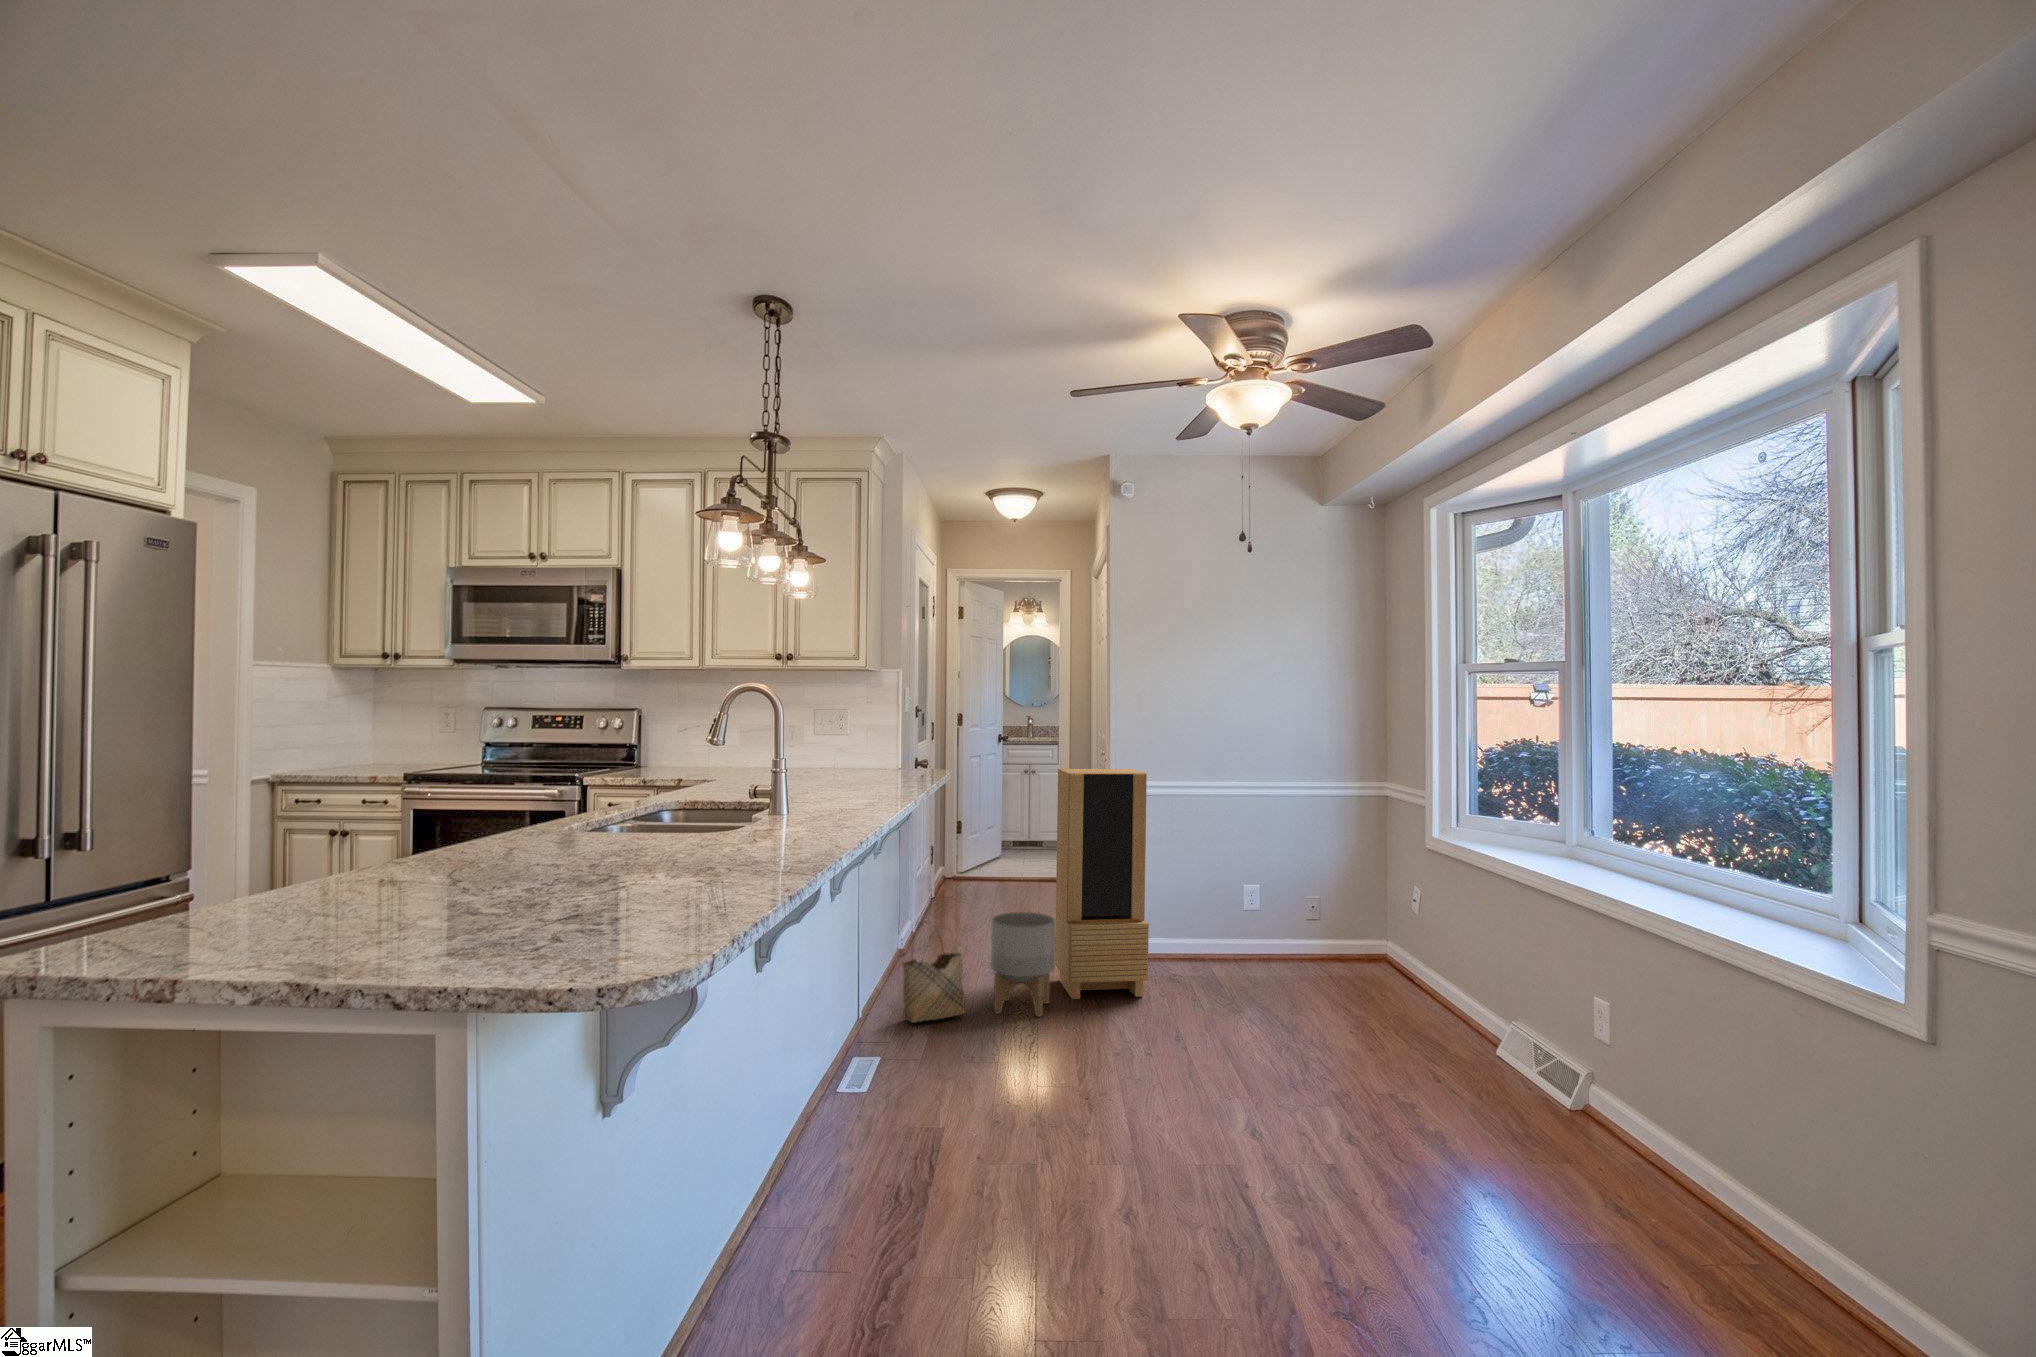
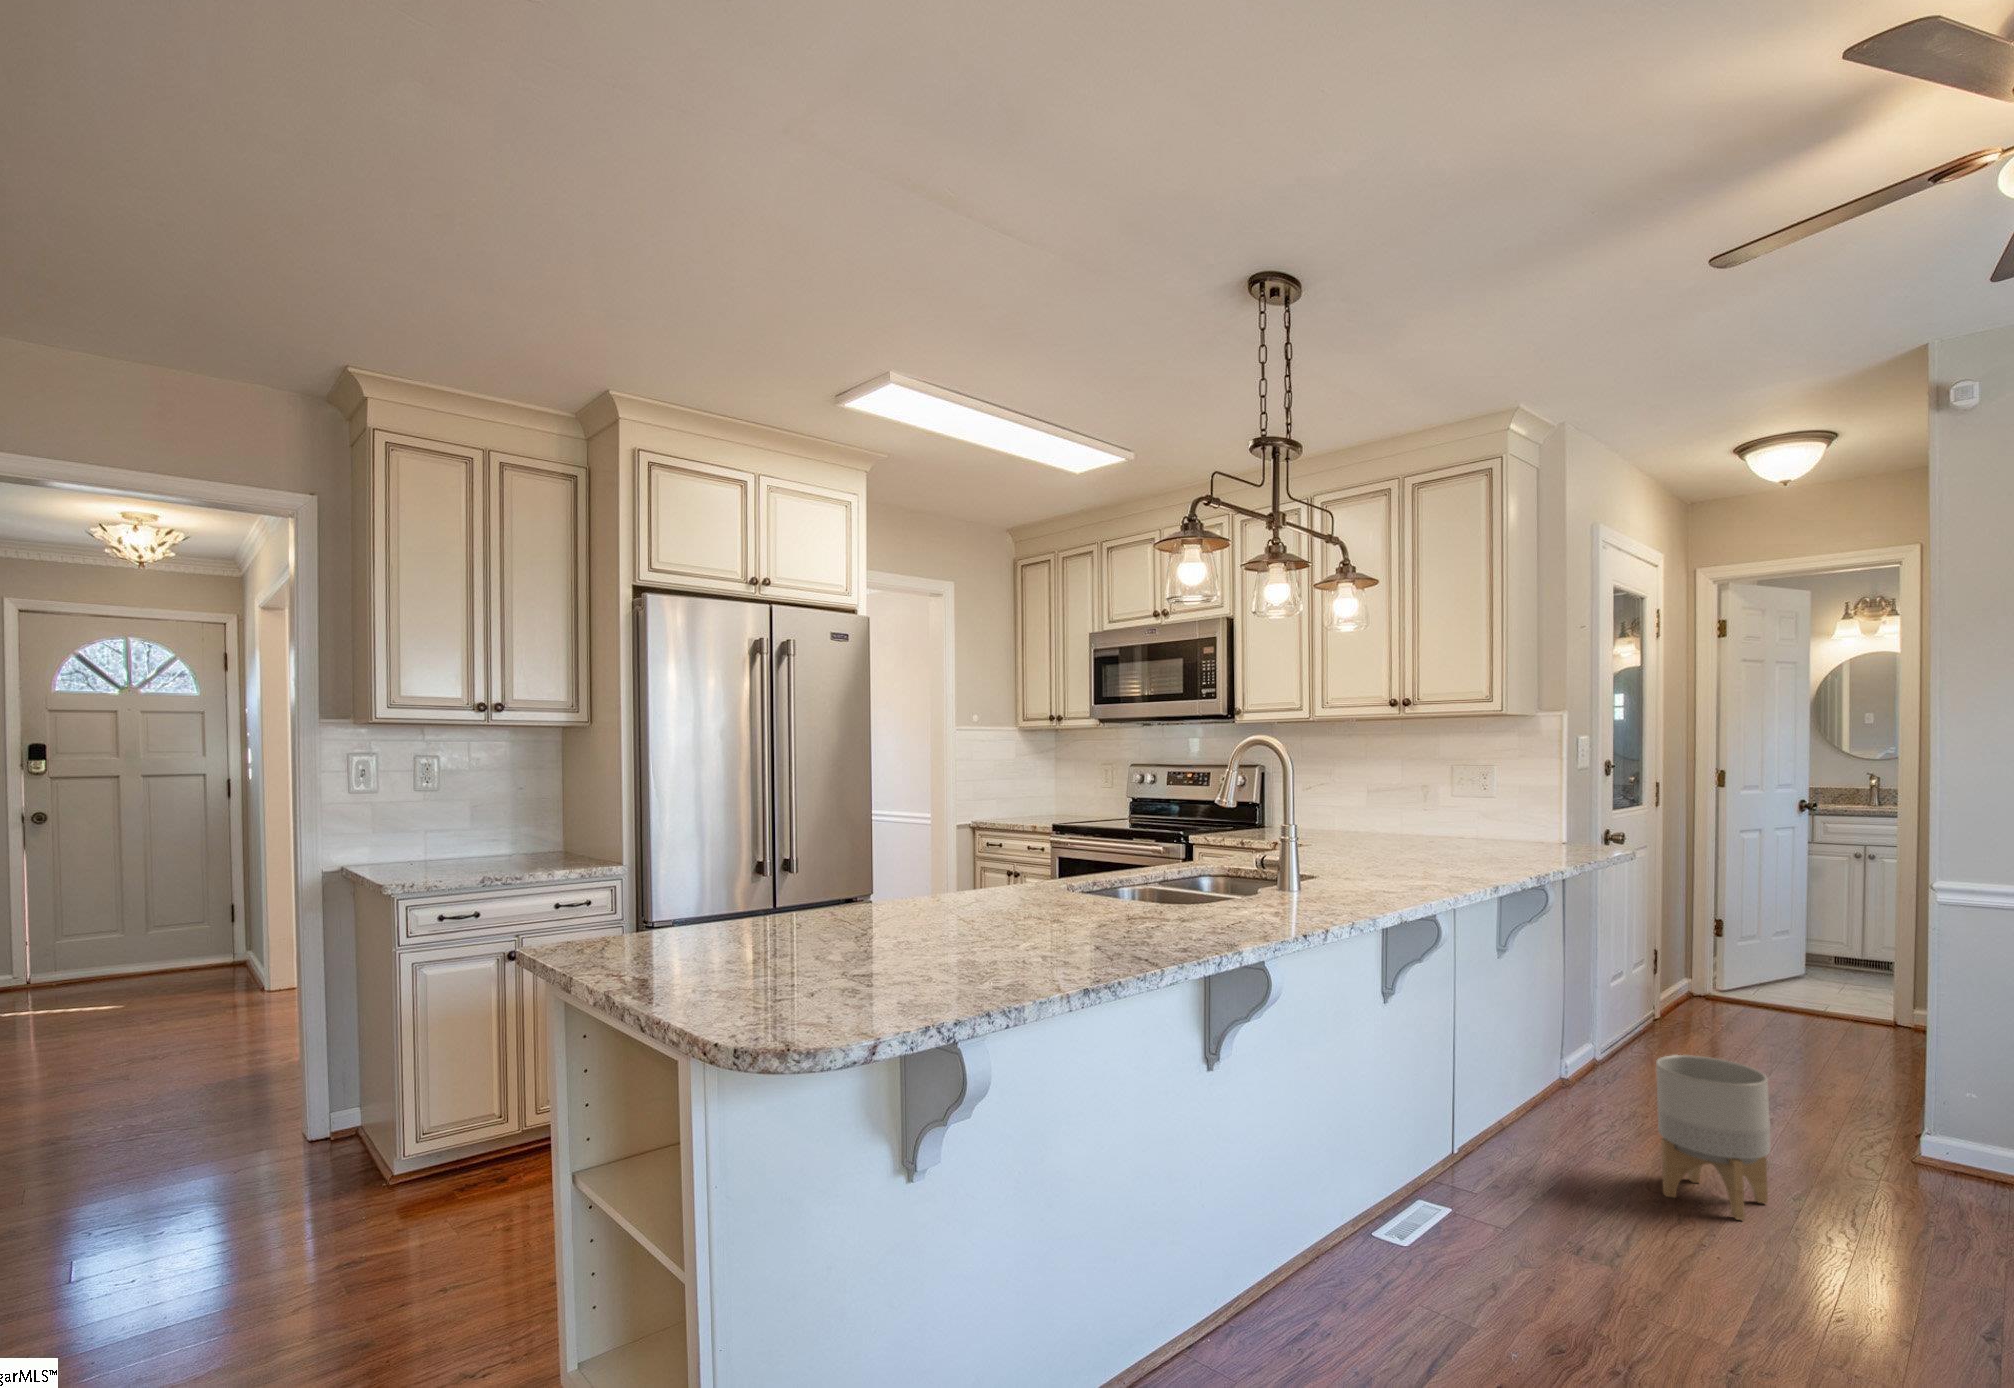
storage cabinet: present [1055,769,1149,999] -> none [1789,856,1975,1238]
woven basket: present [903,927,965,1023] -> none [1510,1046,1611,1184]

